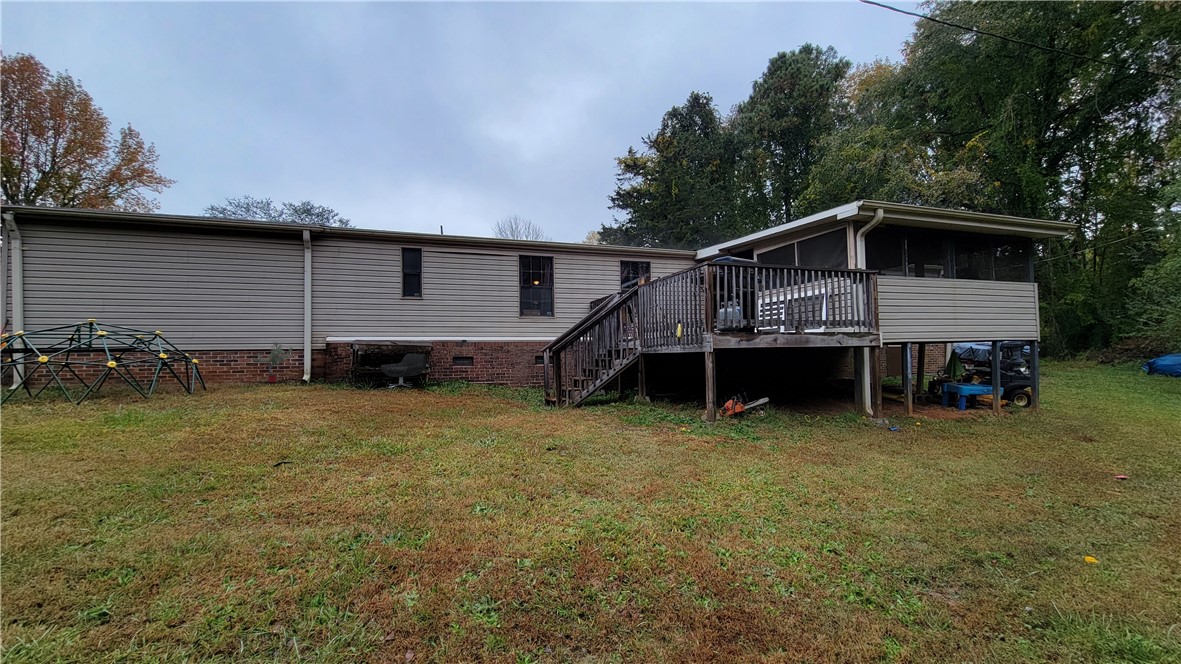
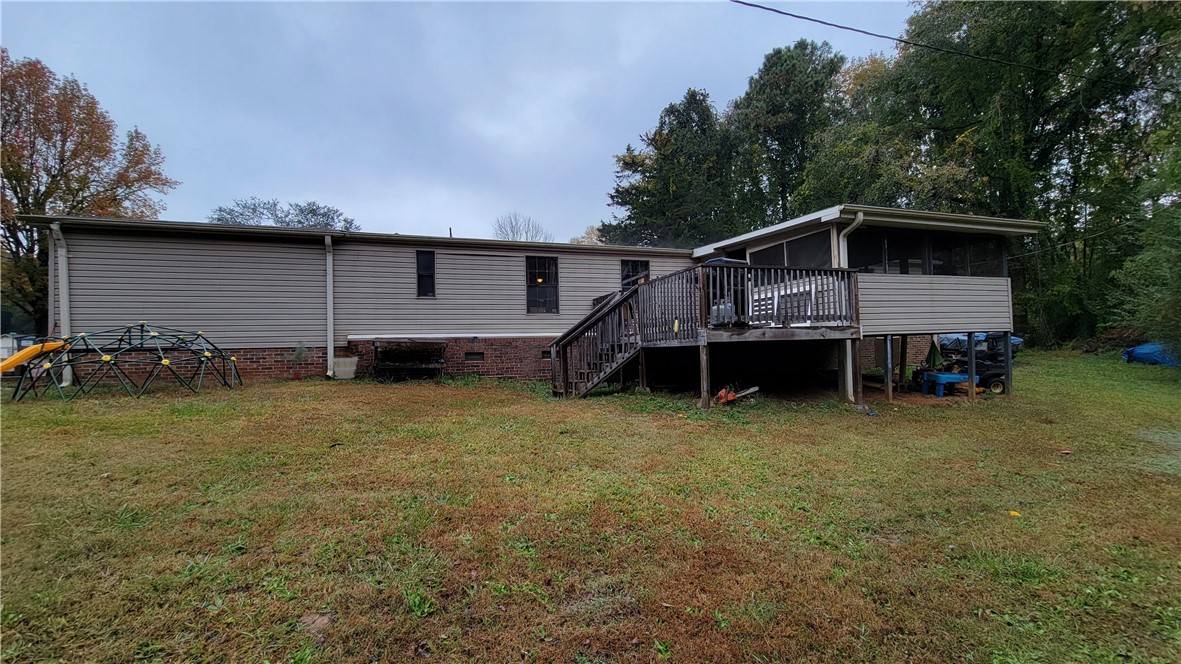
lounge chair: present [381,354,426,387] -> none [398,350,440,382]
wooden bucket: none [308,358,340,383] -> present [332,357,358,379]

